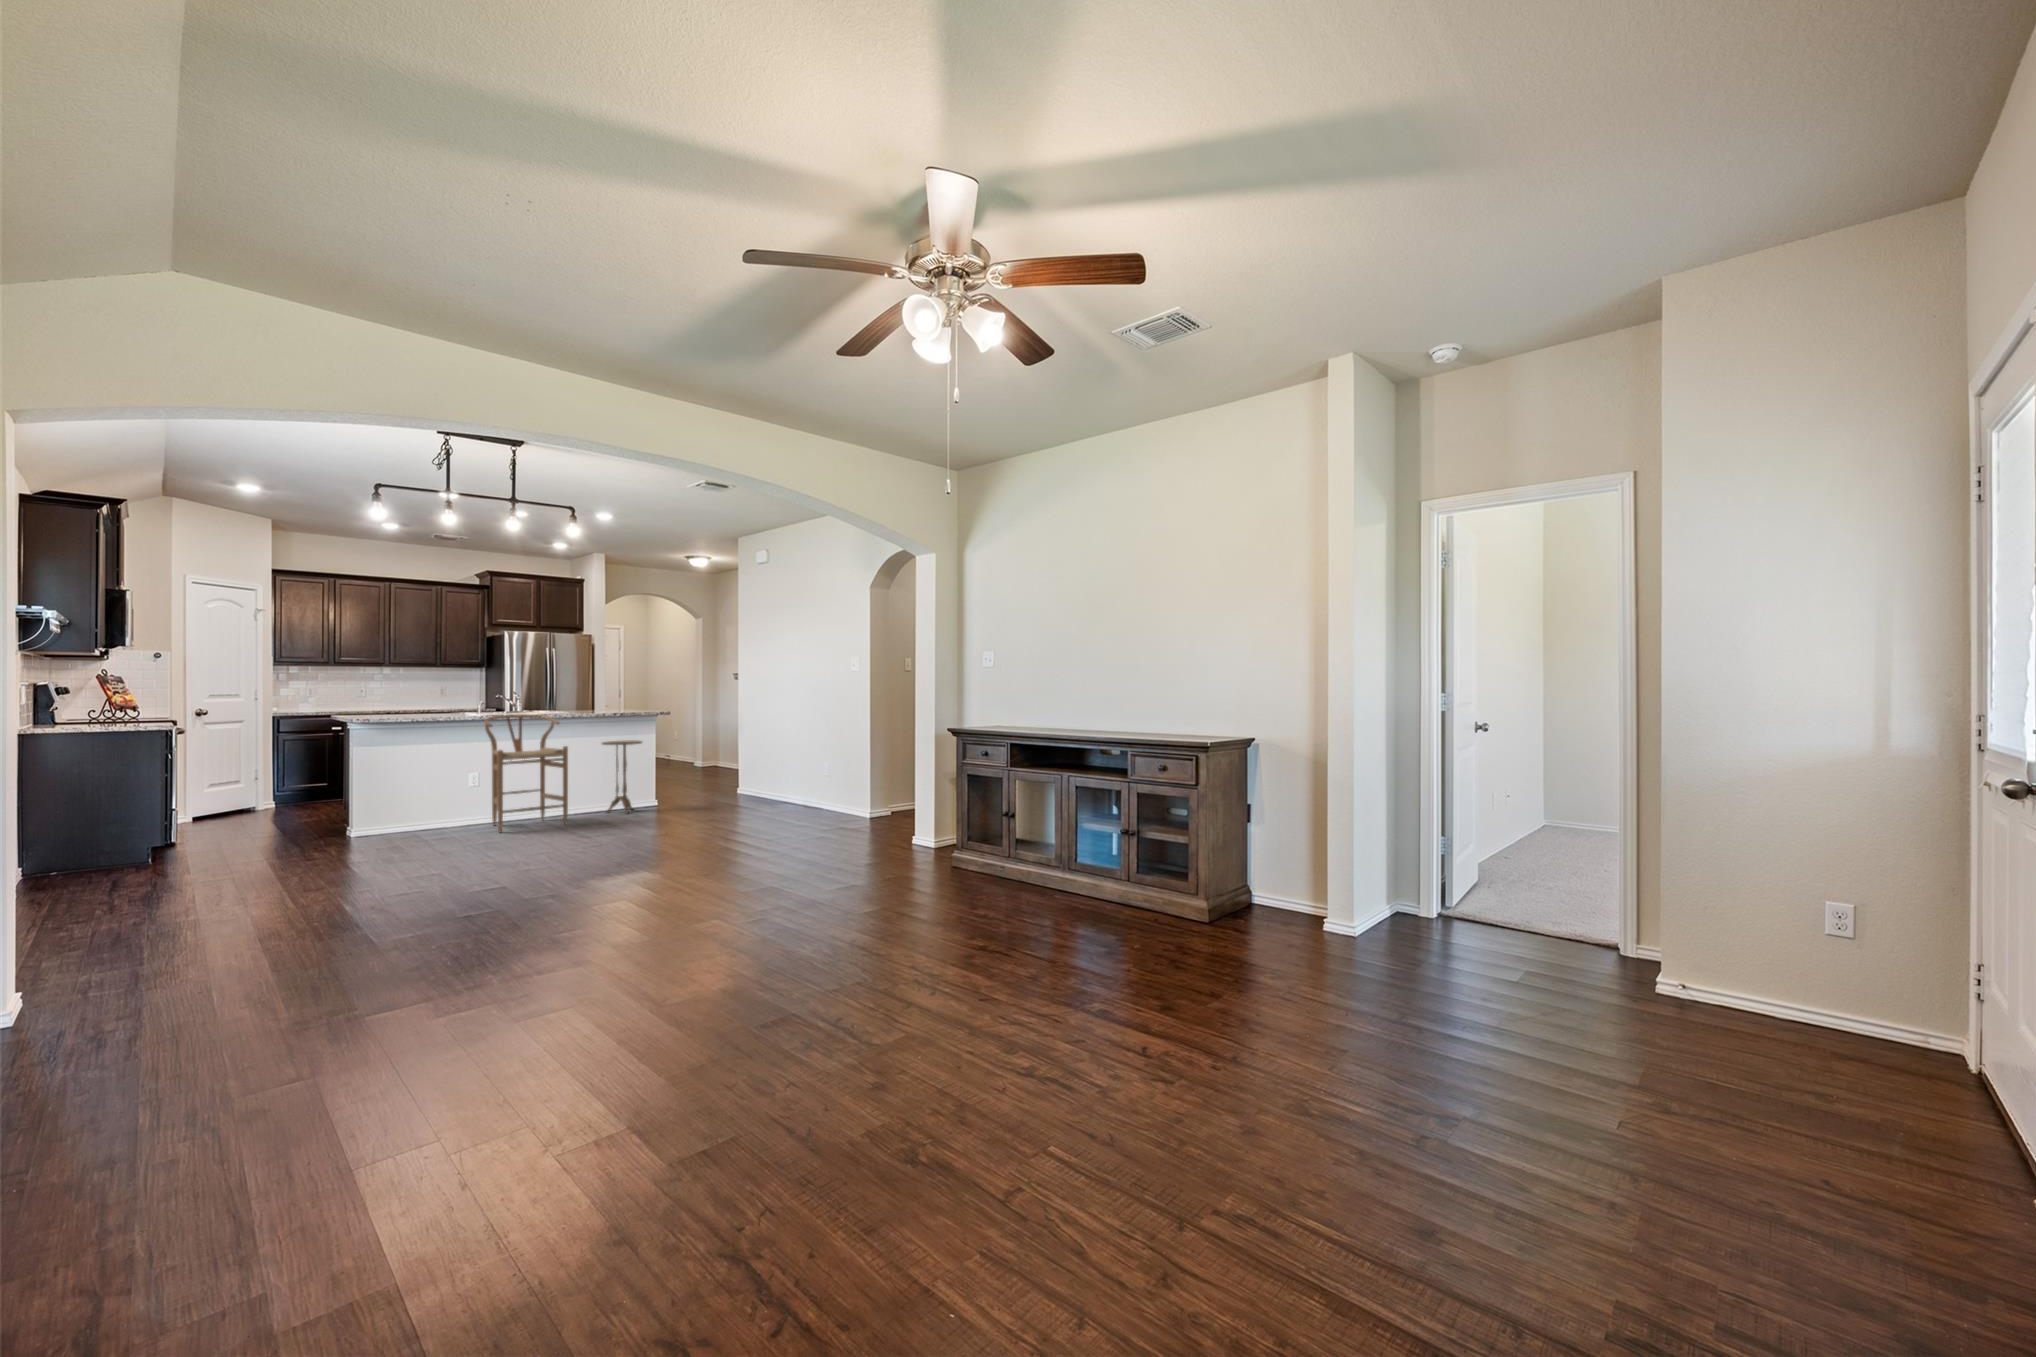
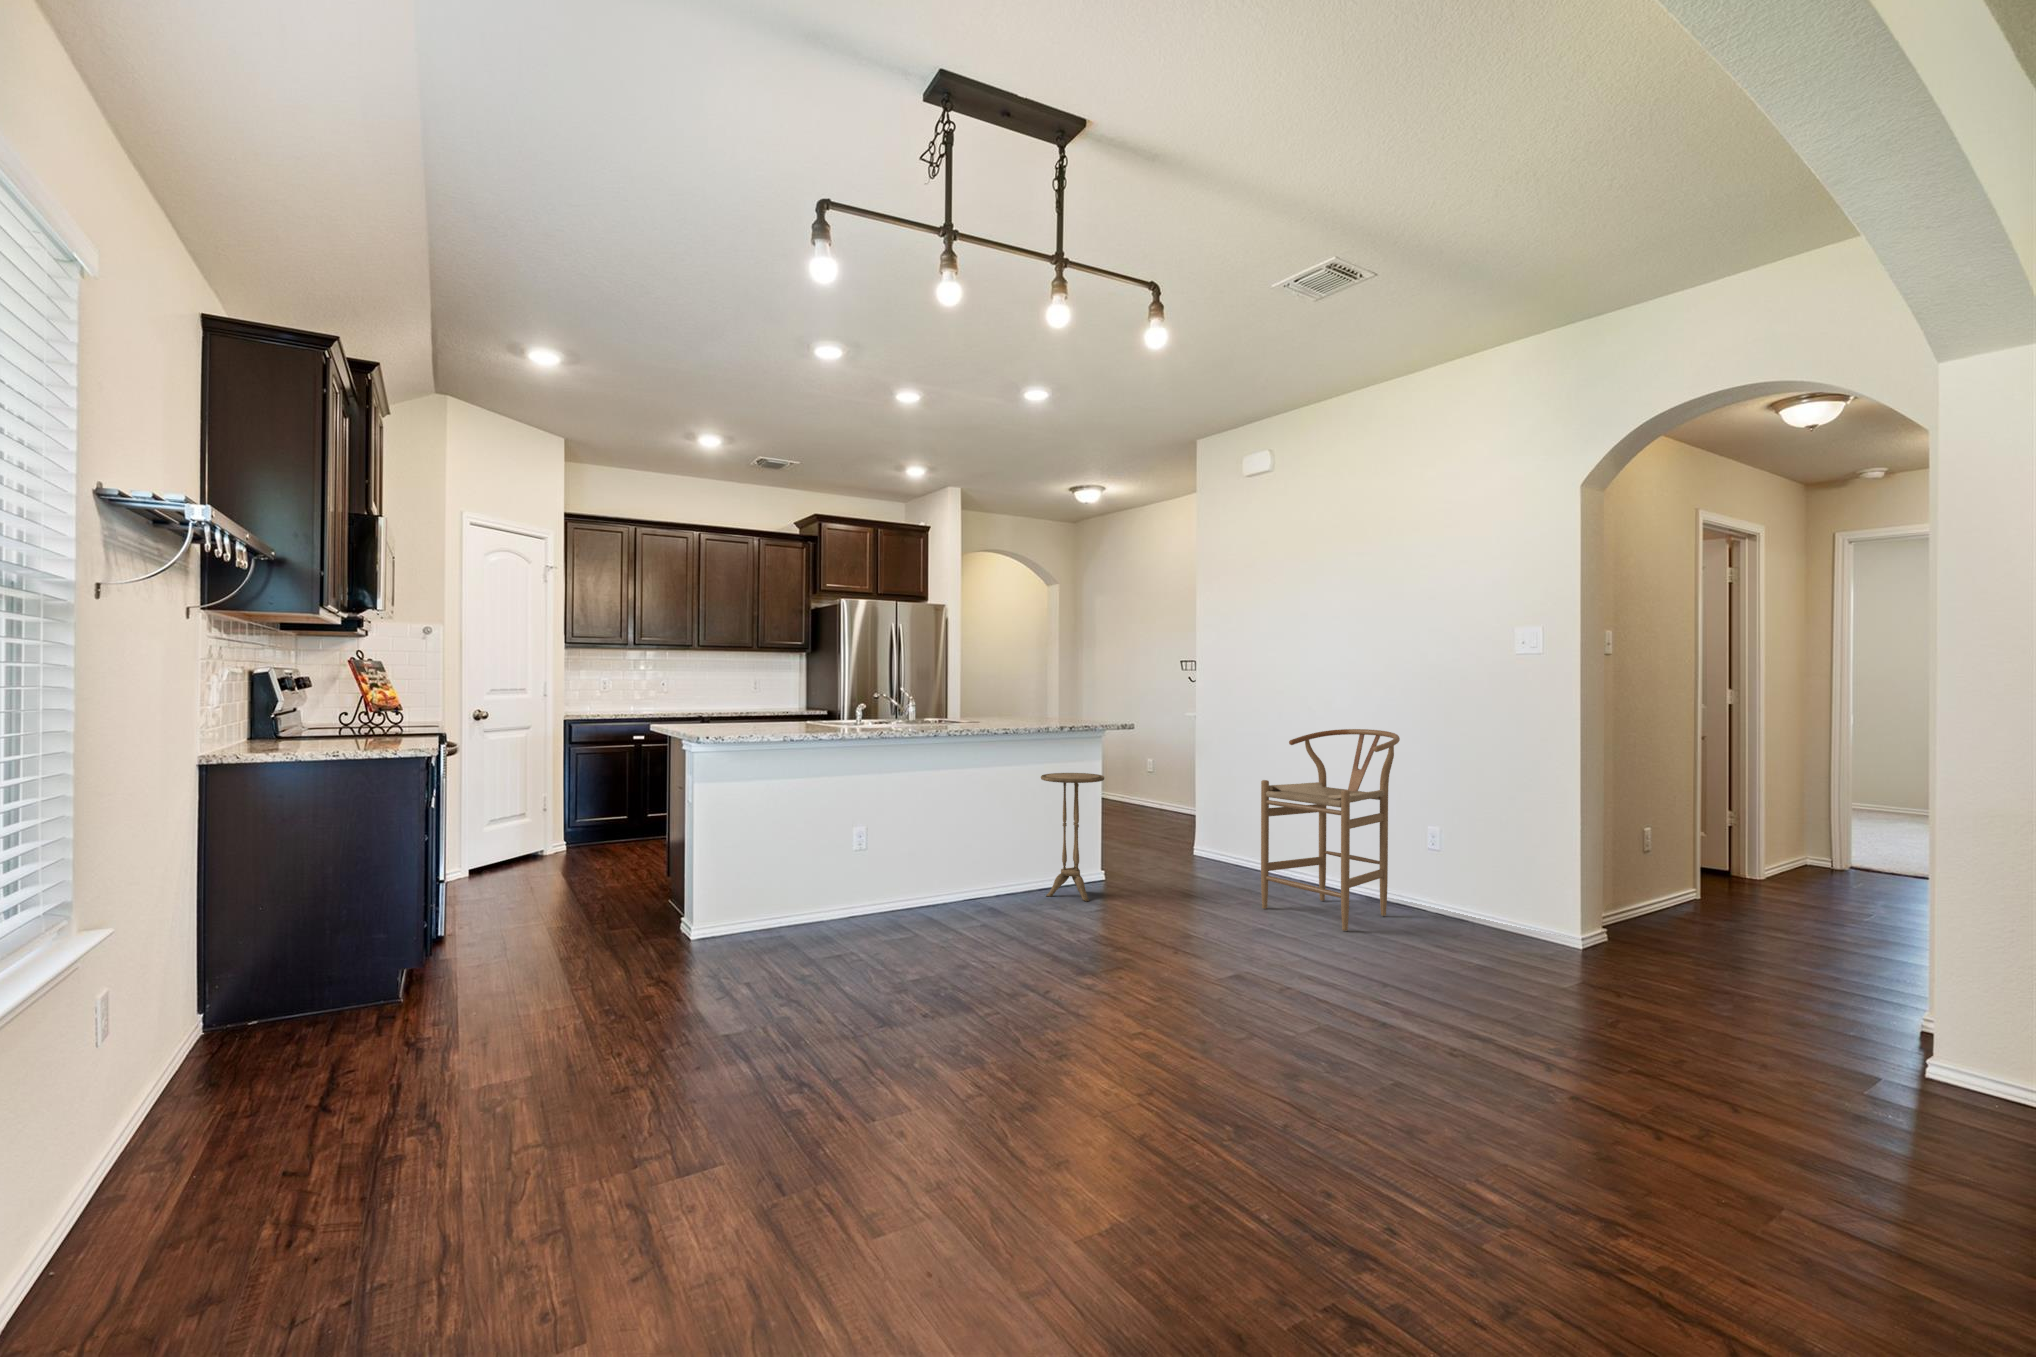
bar stool: present [485,715,568,832] -> present [1261,729,1400,931]

